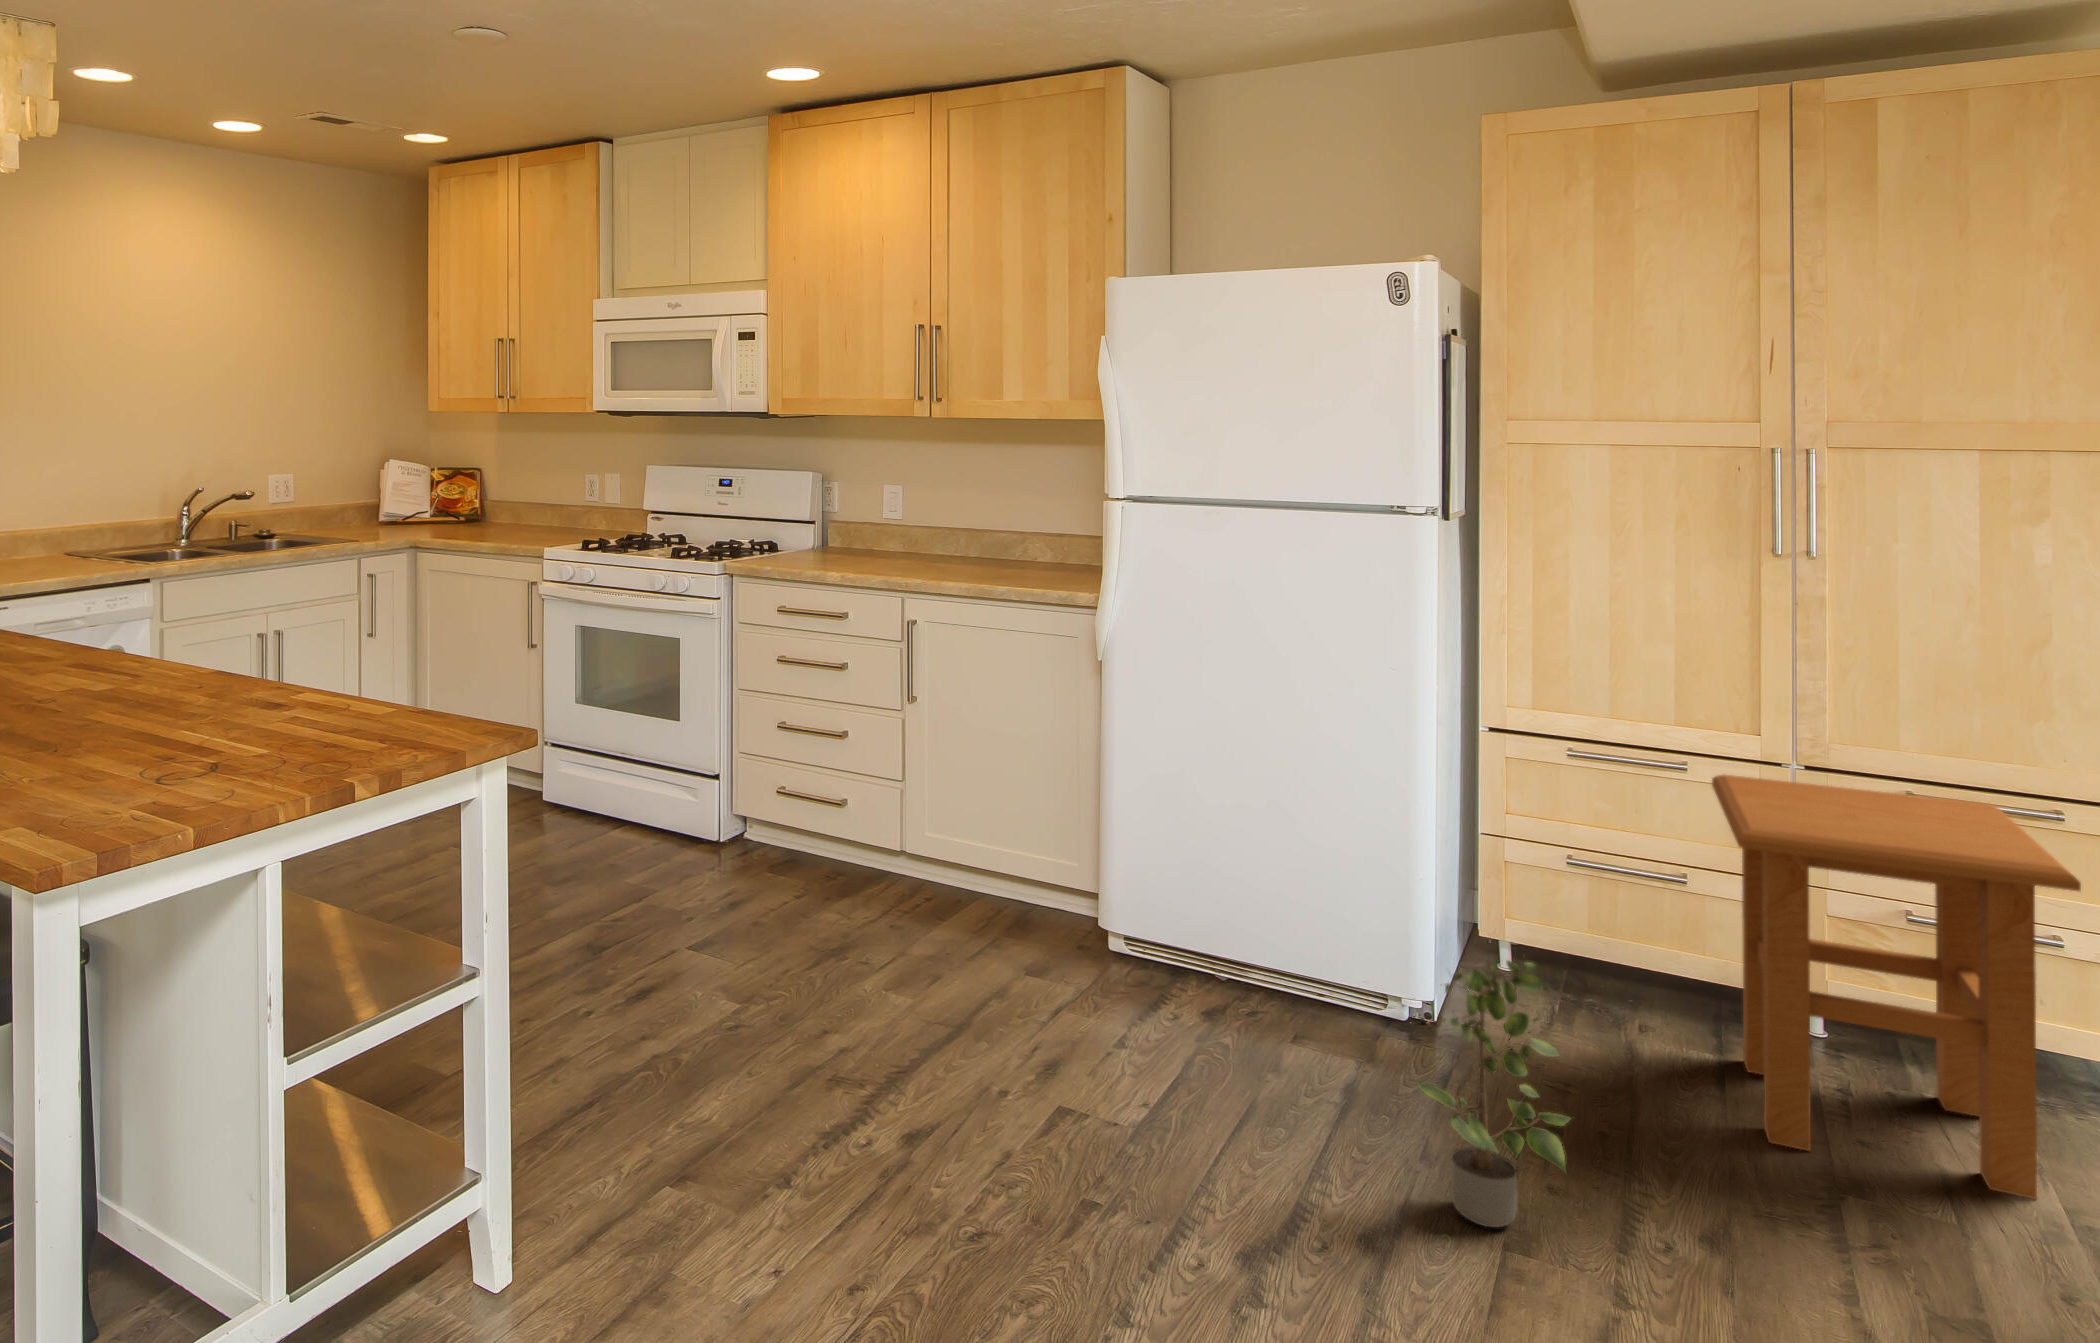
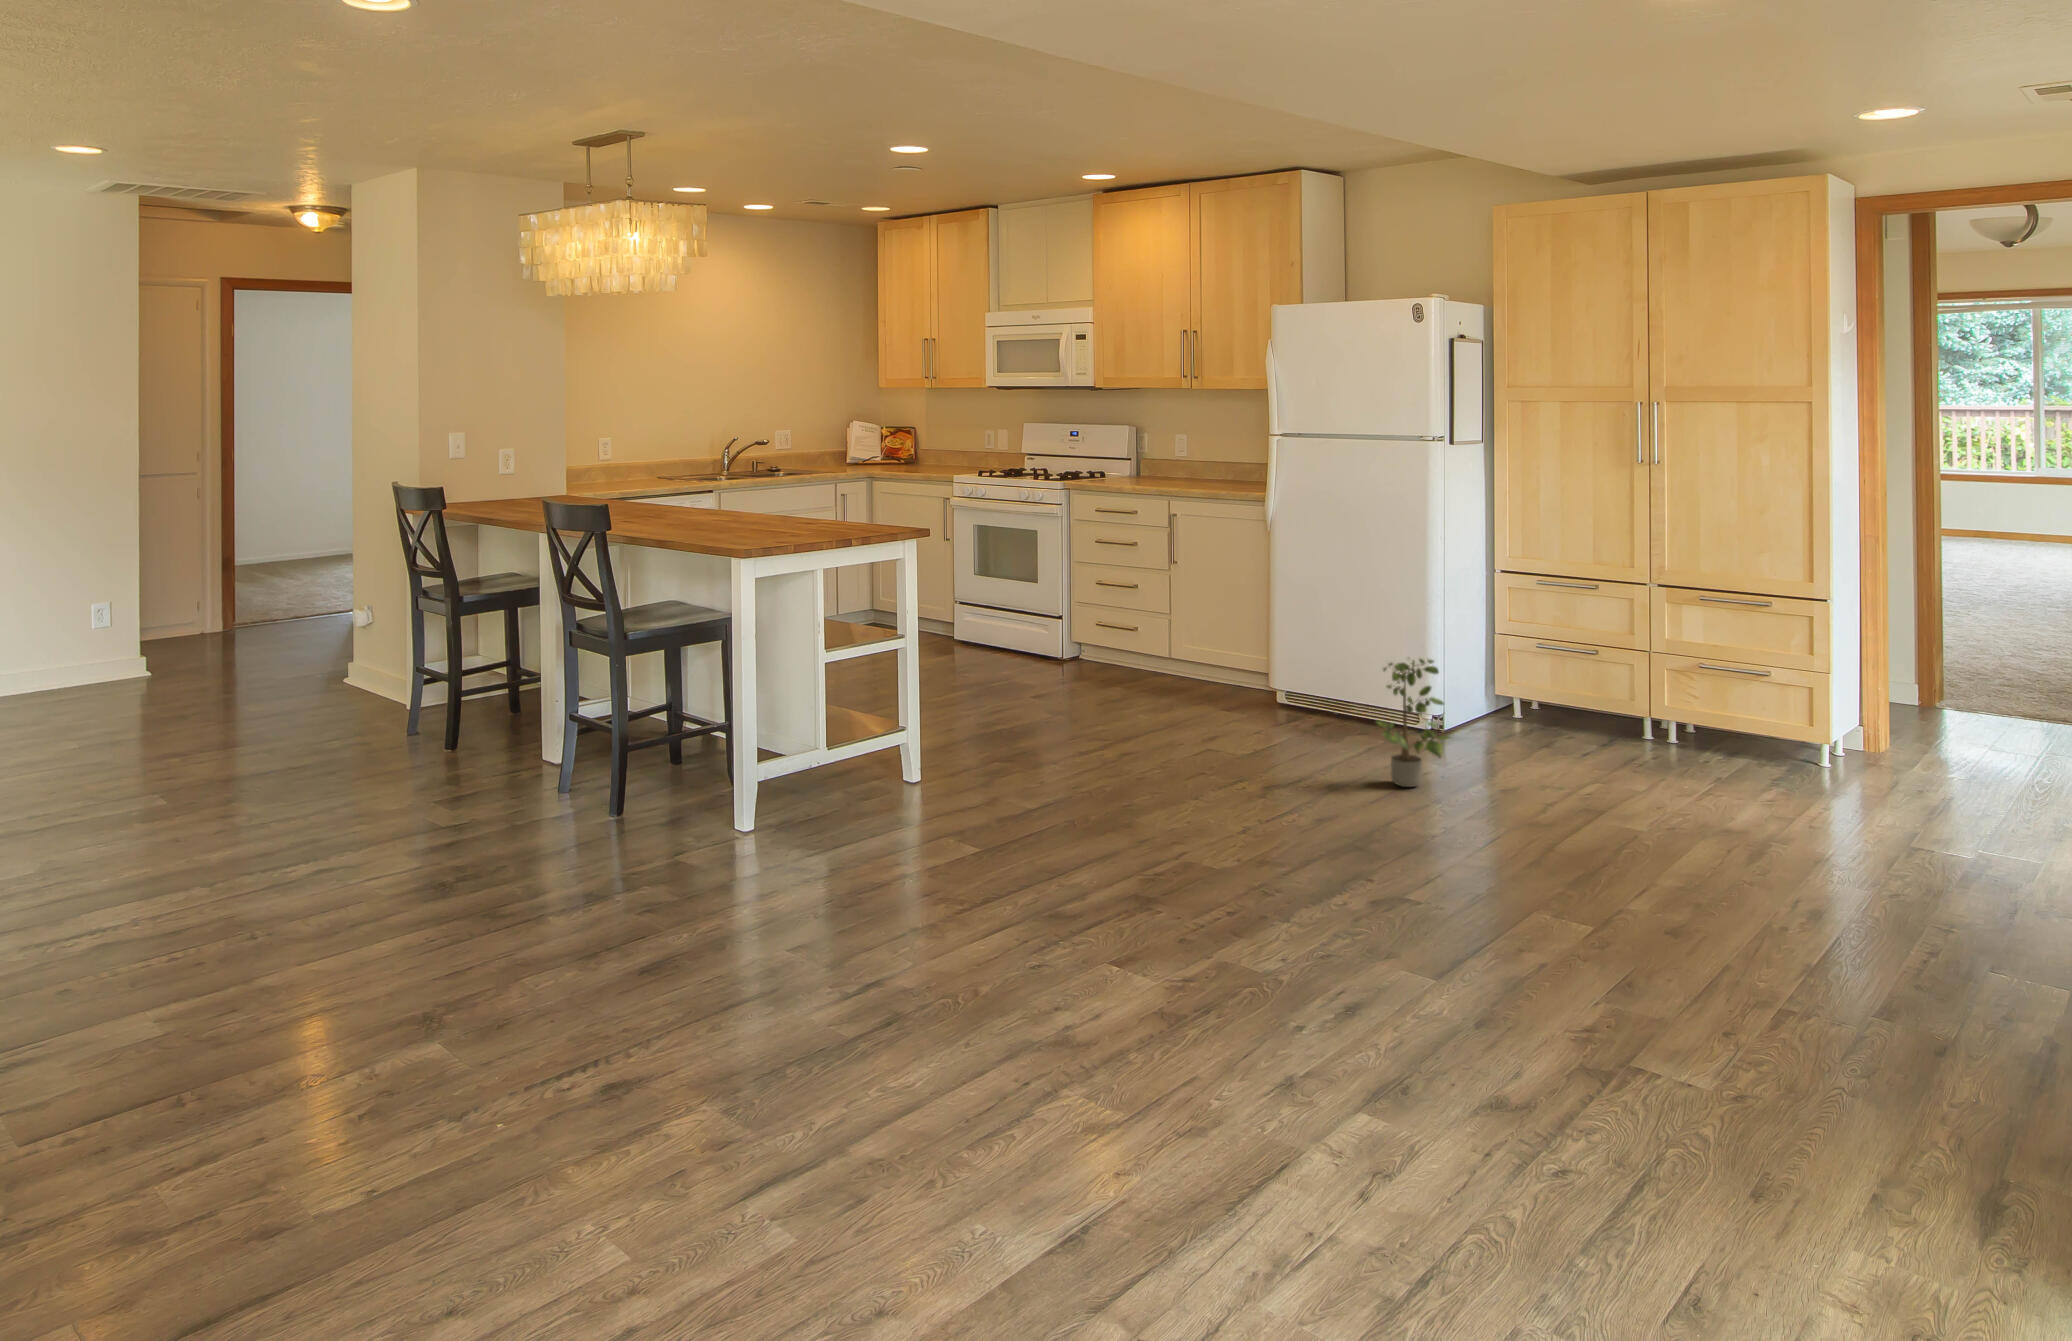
side table: present [1712,775,2081,1200] -> none [1571,588,1749,791]

